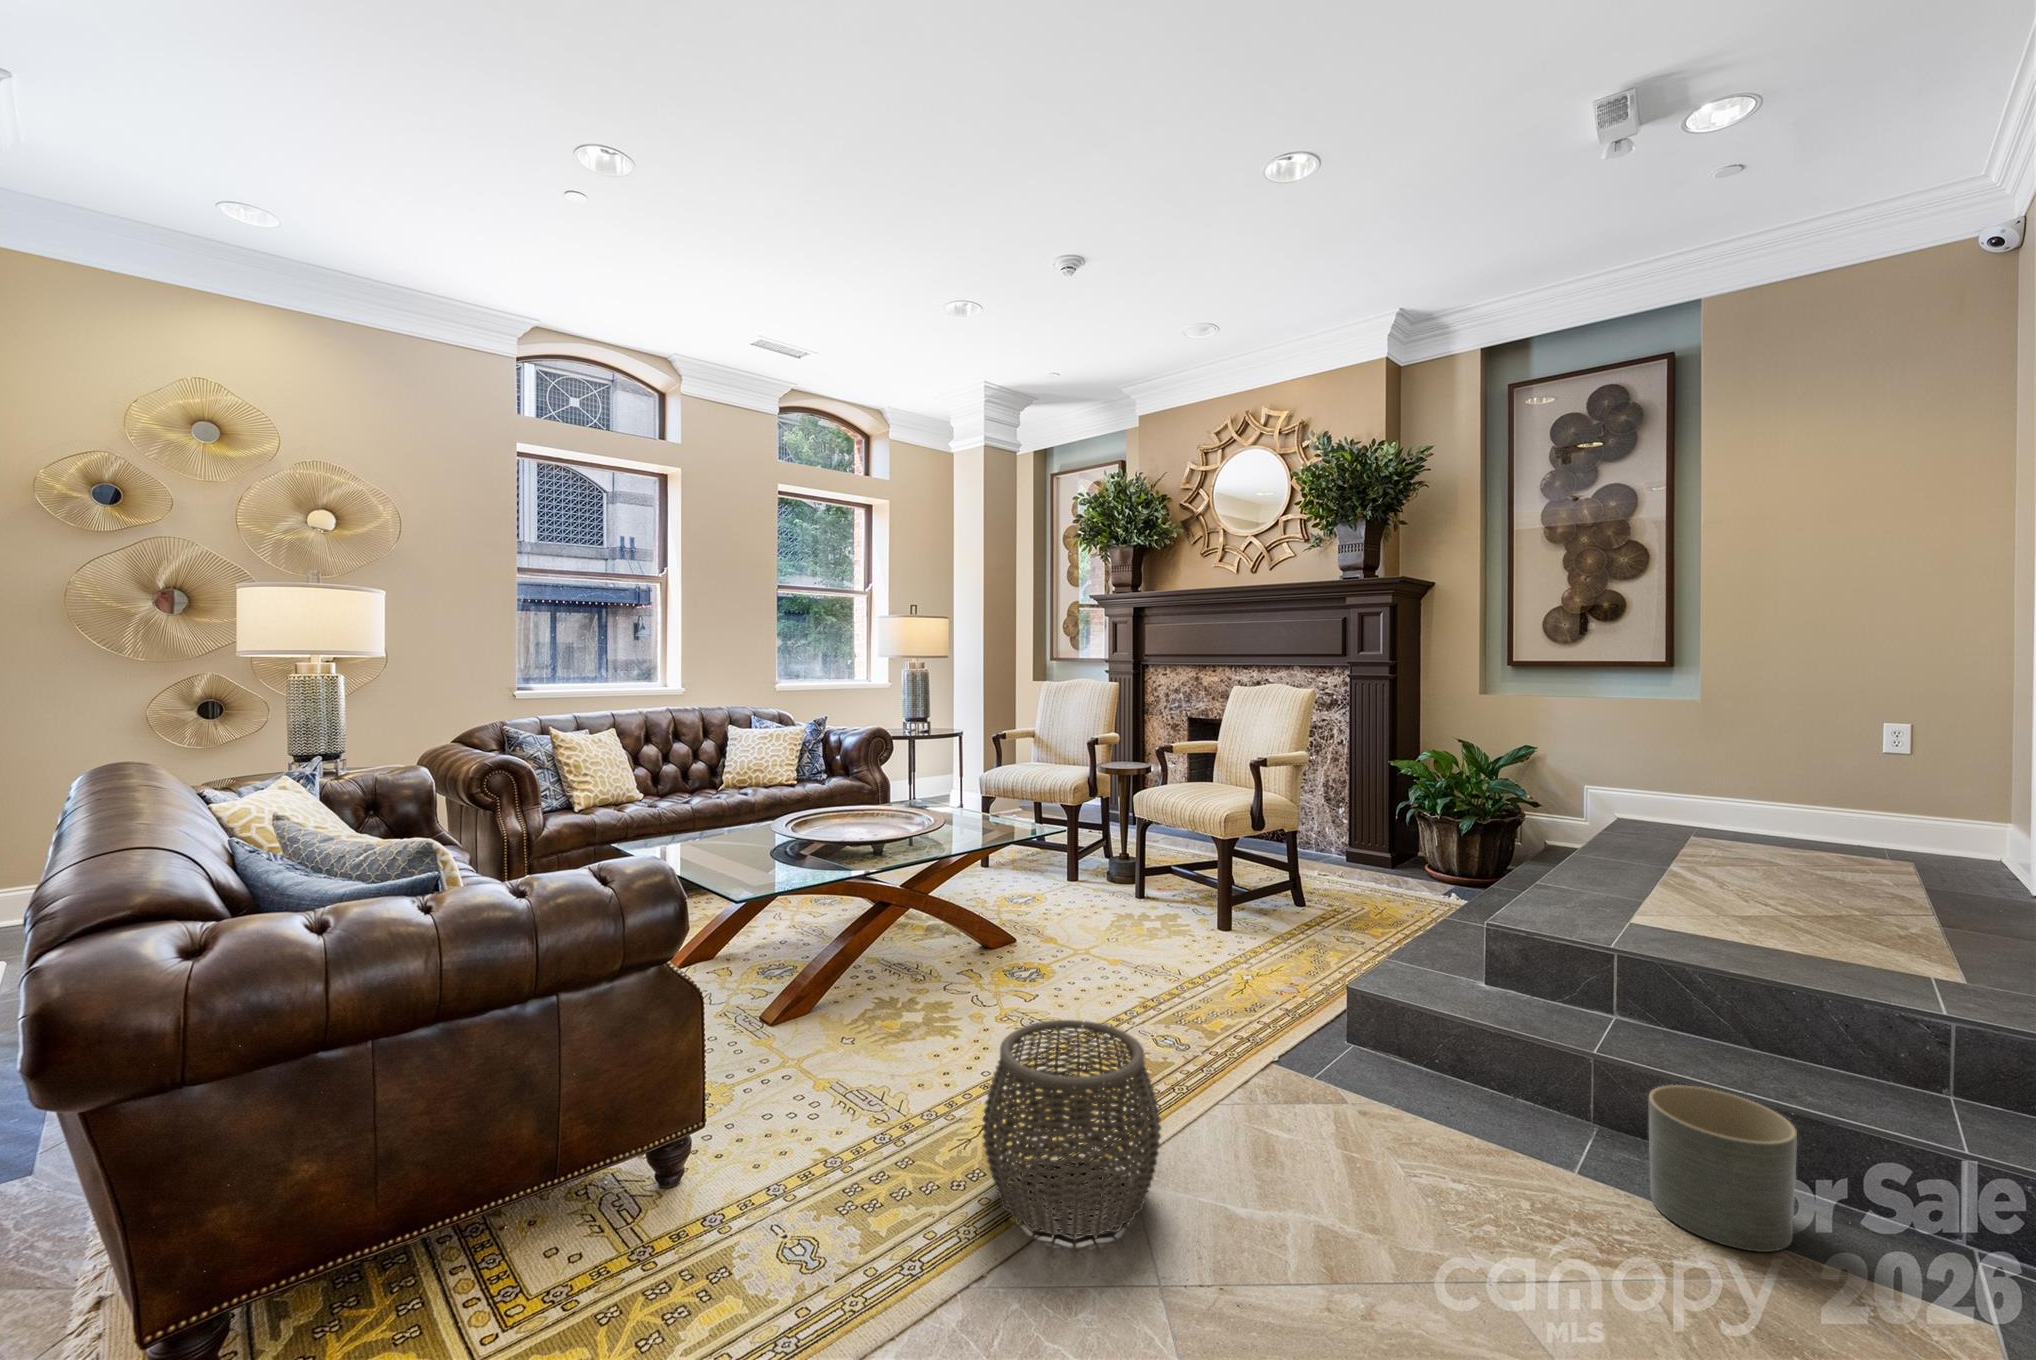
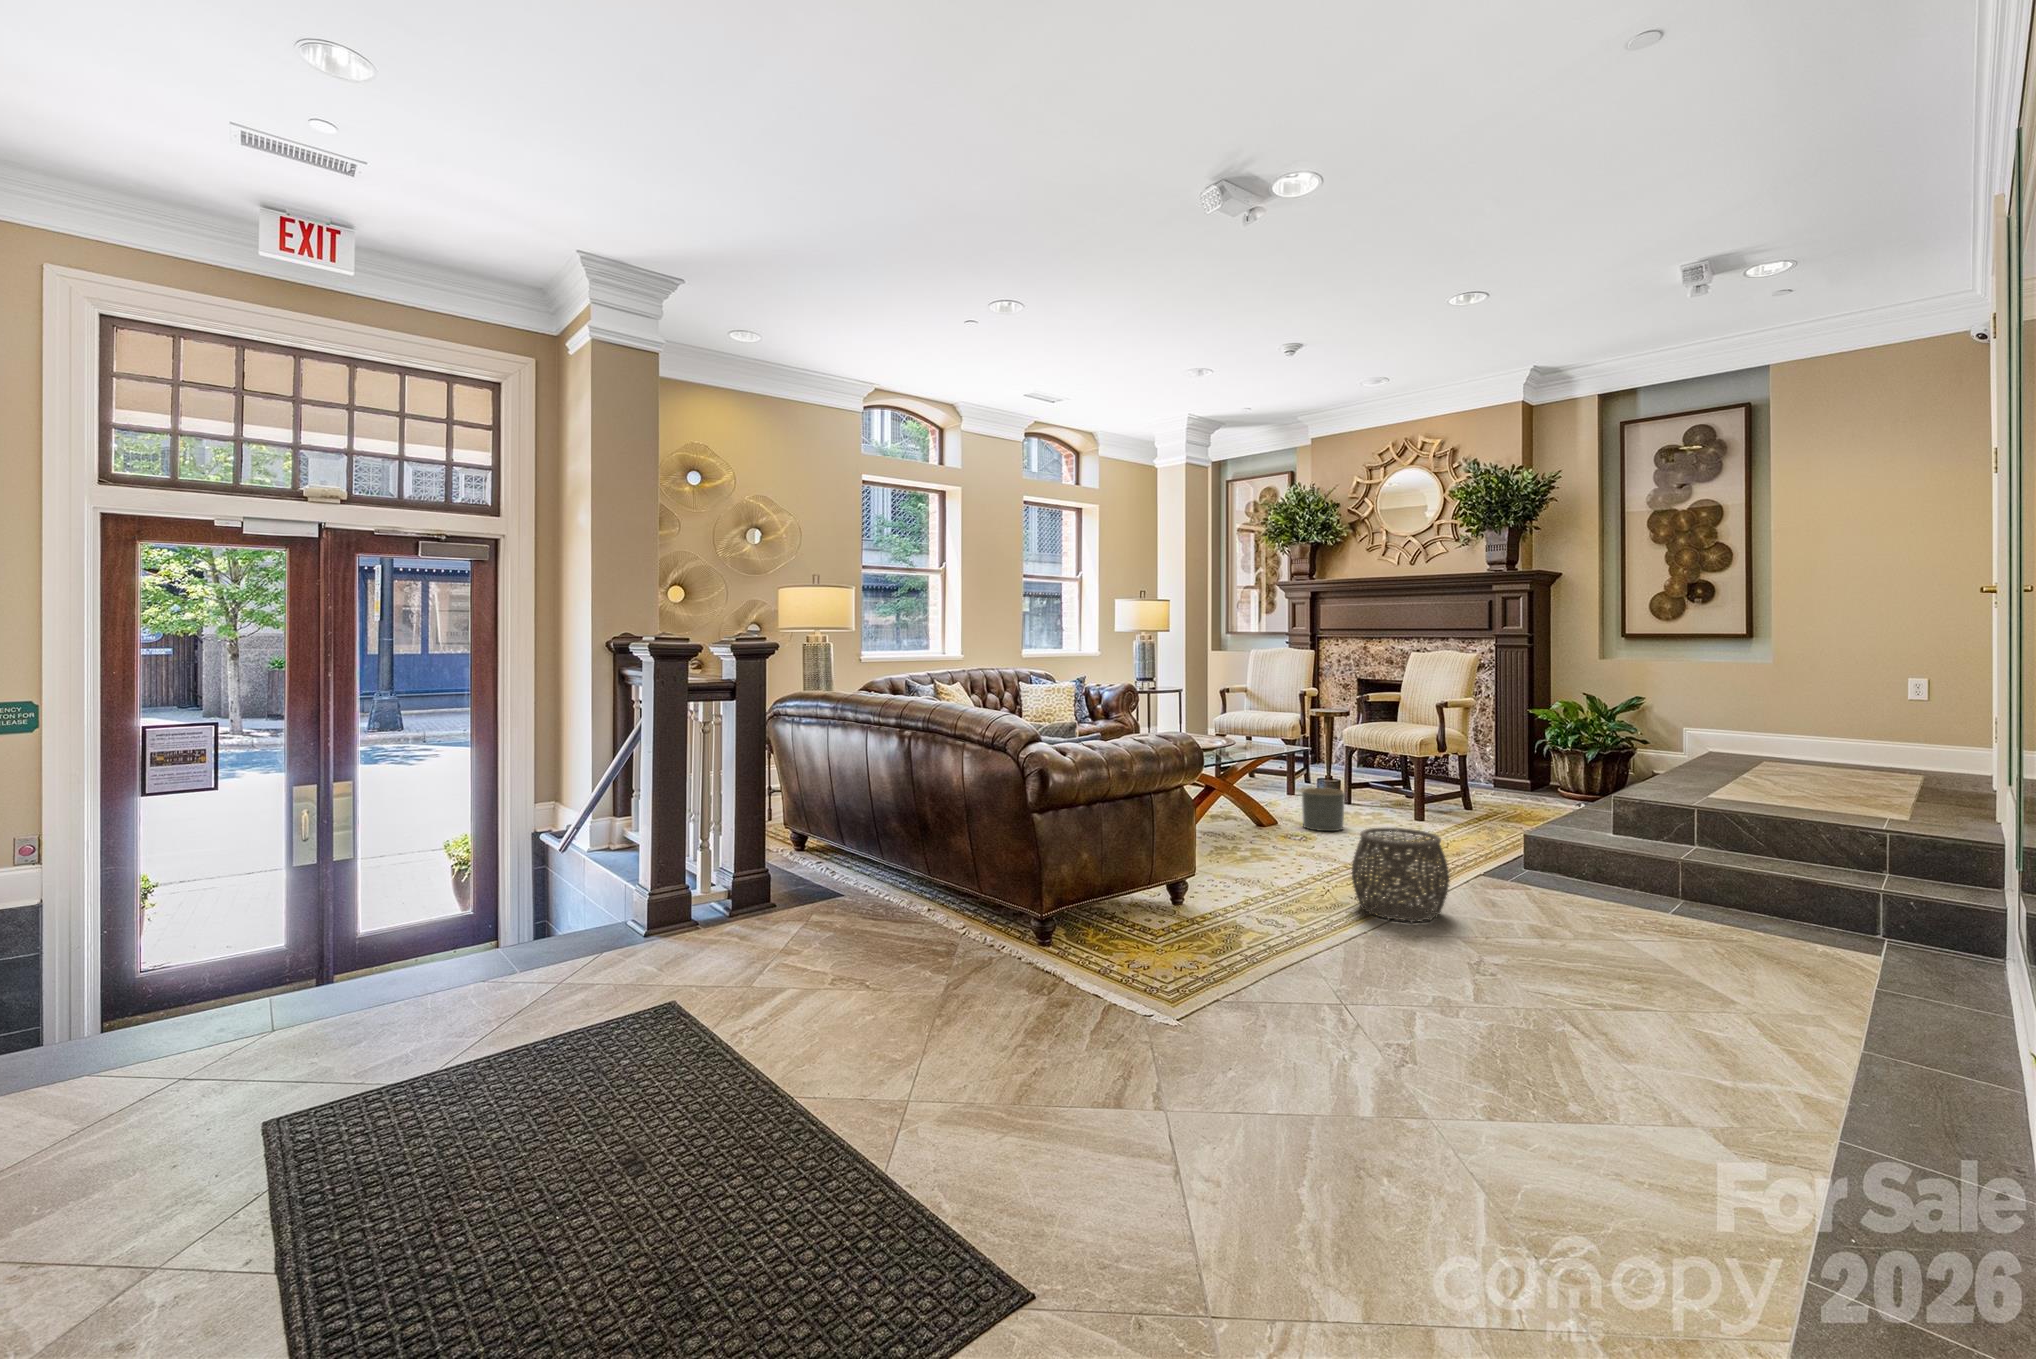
planter: present [1649,1085,1797,1252] -> present [1302,788,1345,831]

